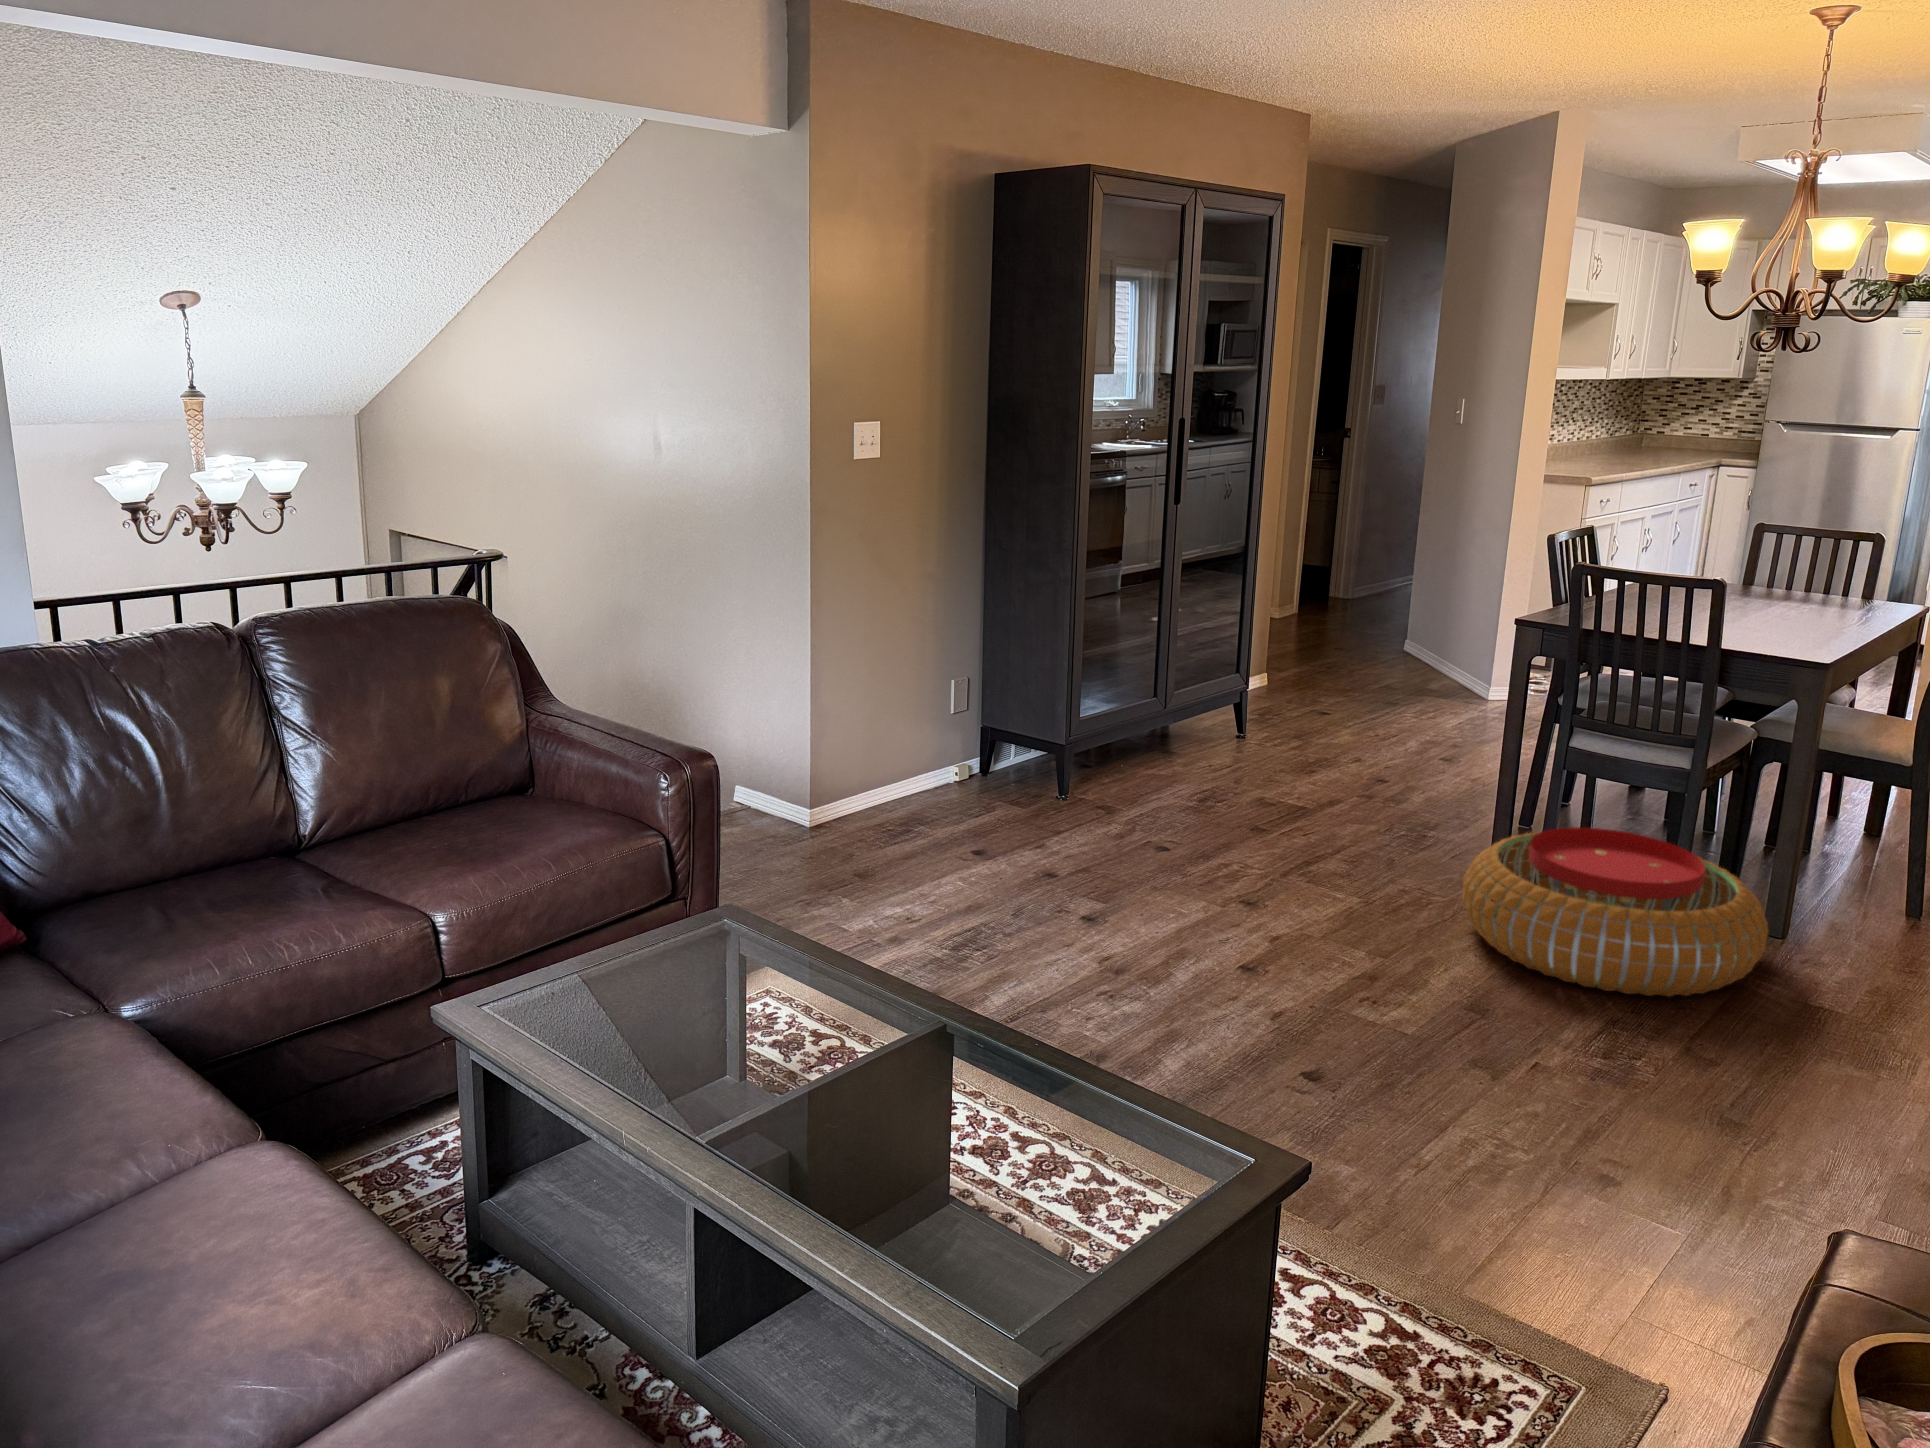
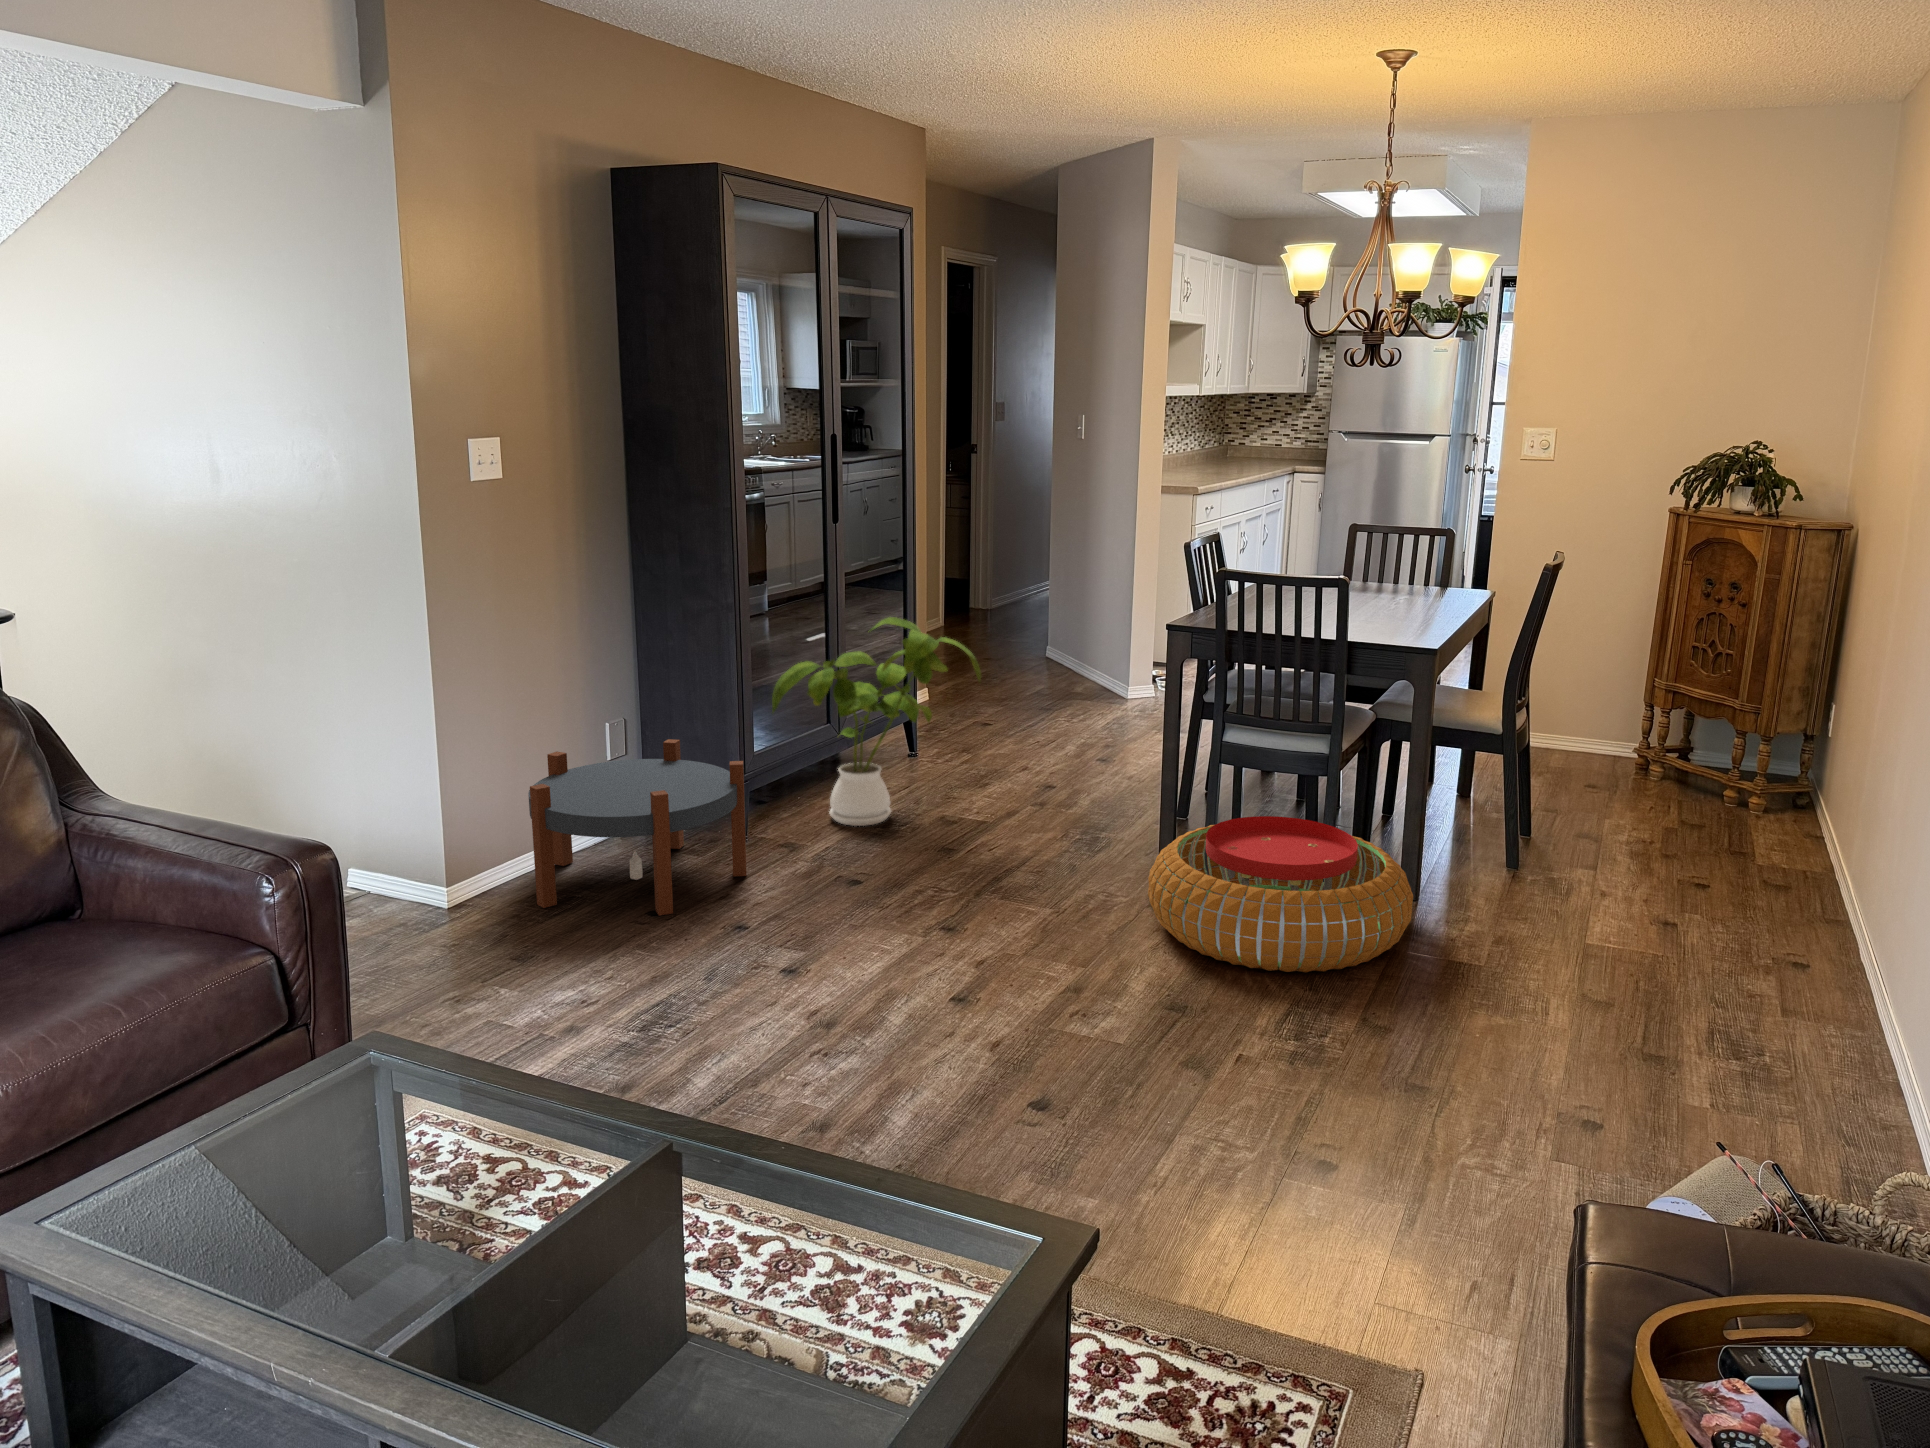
house plant: none [1104,598,1312,798] -> present [772,617,981,826]
side table: none [881,699,1071,857] -> present [528,739,747,916]

